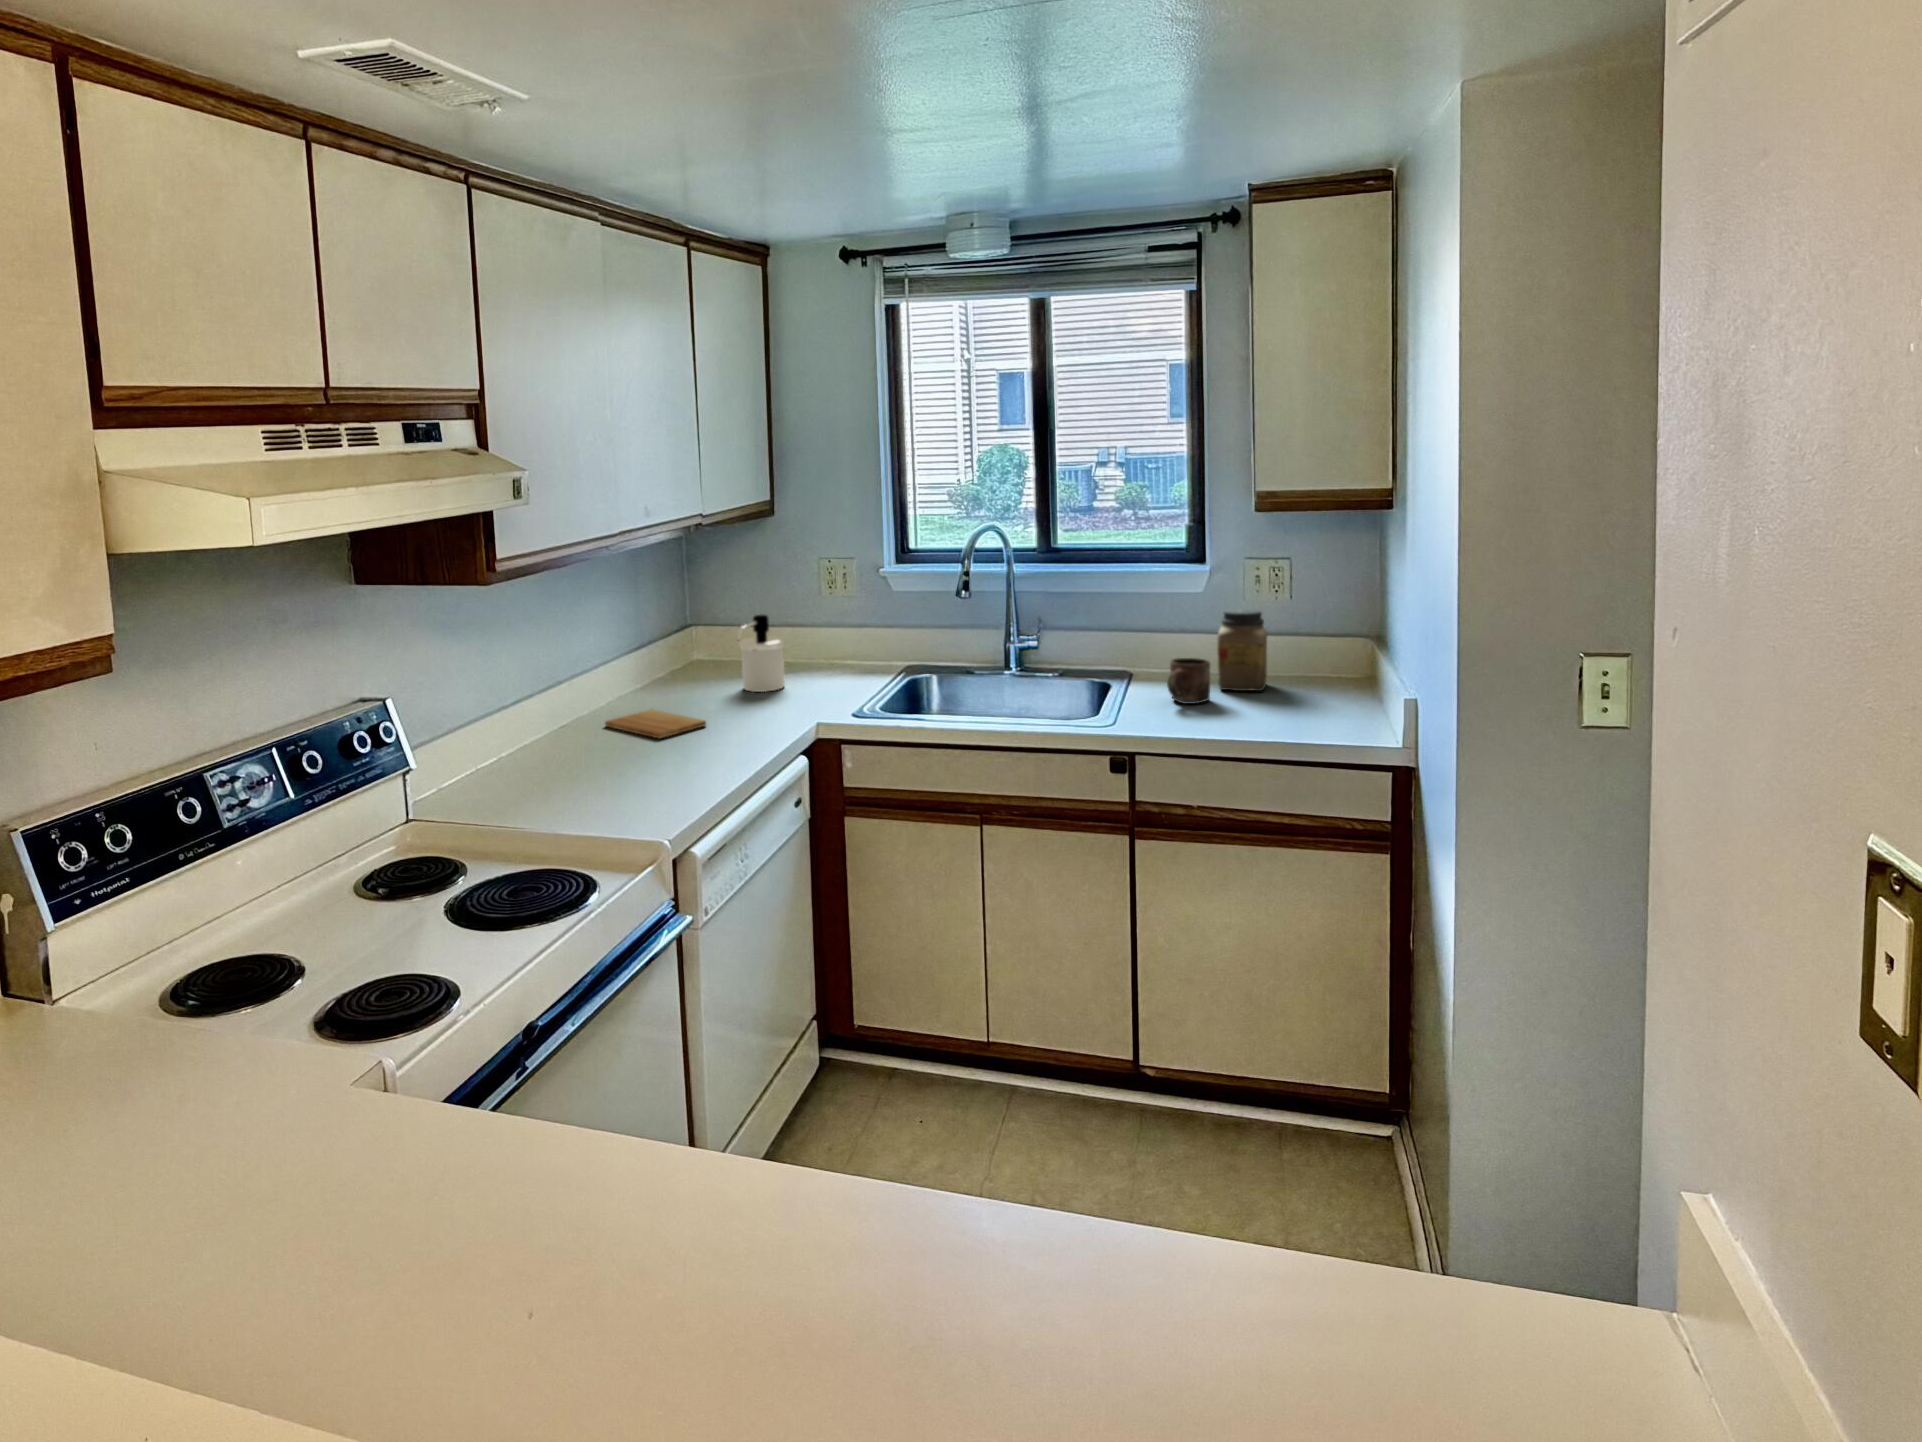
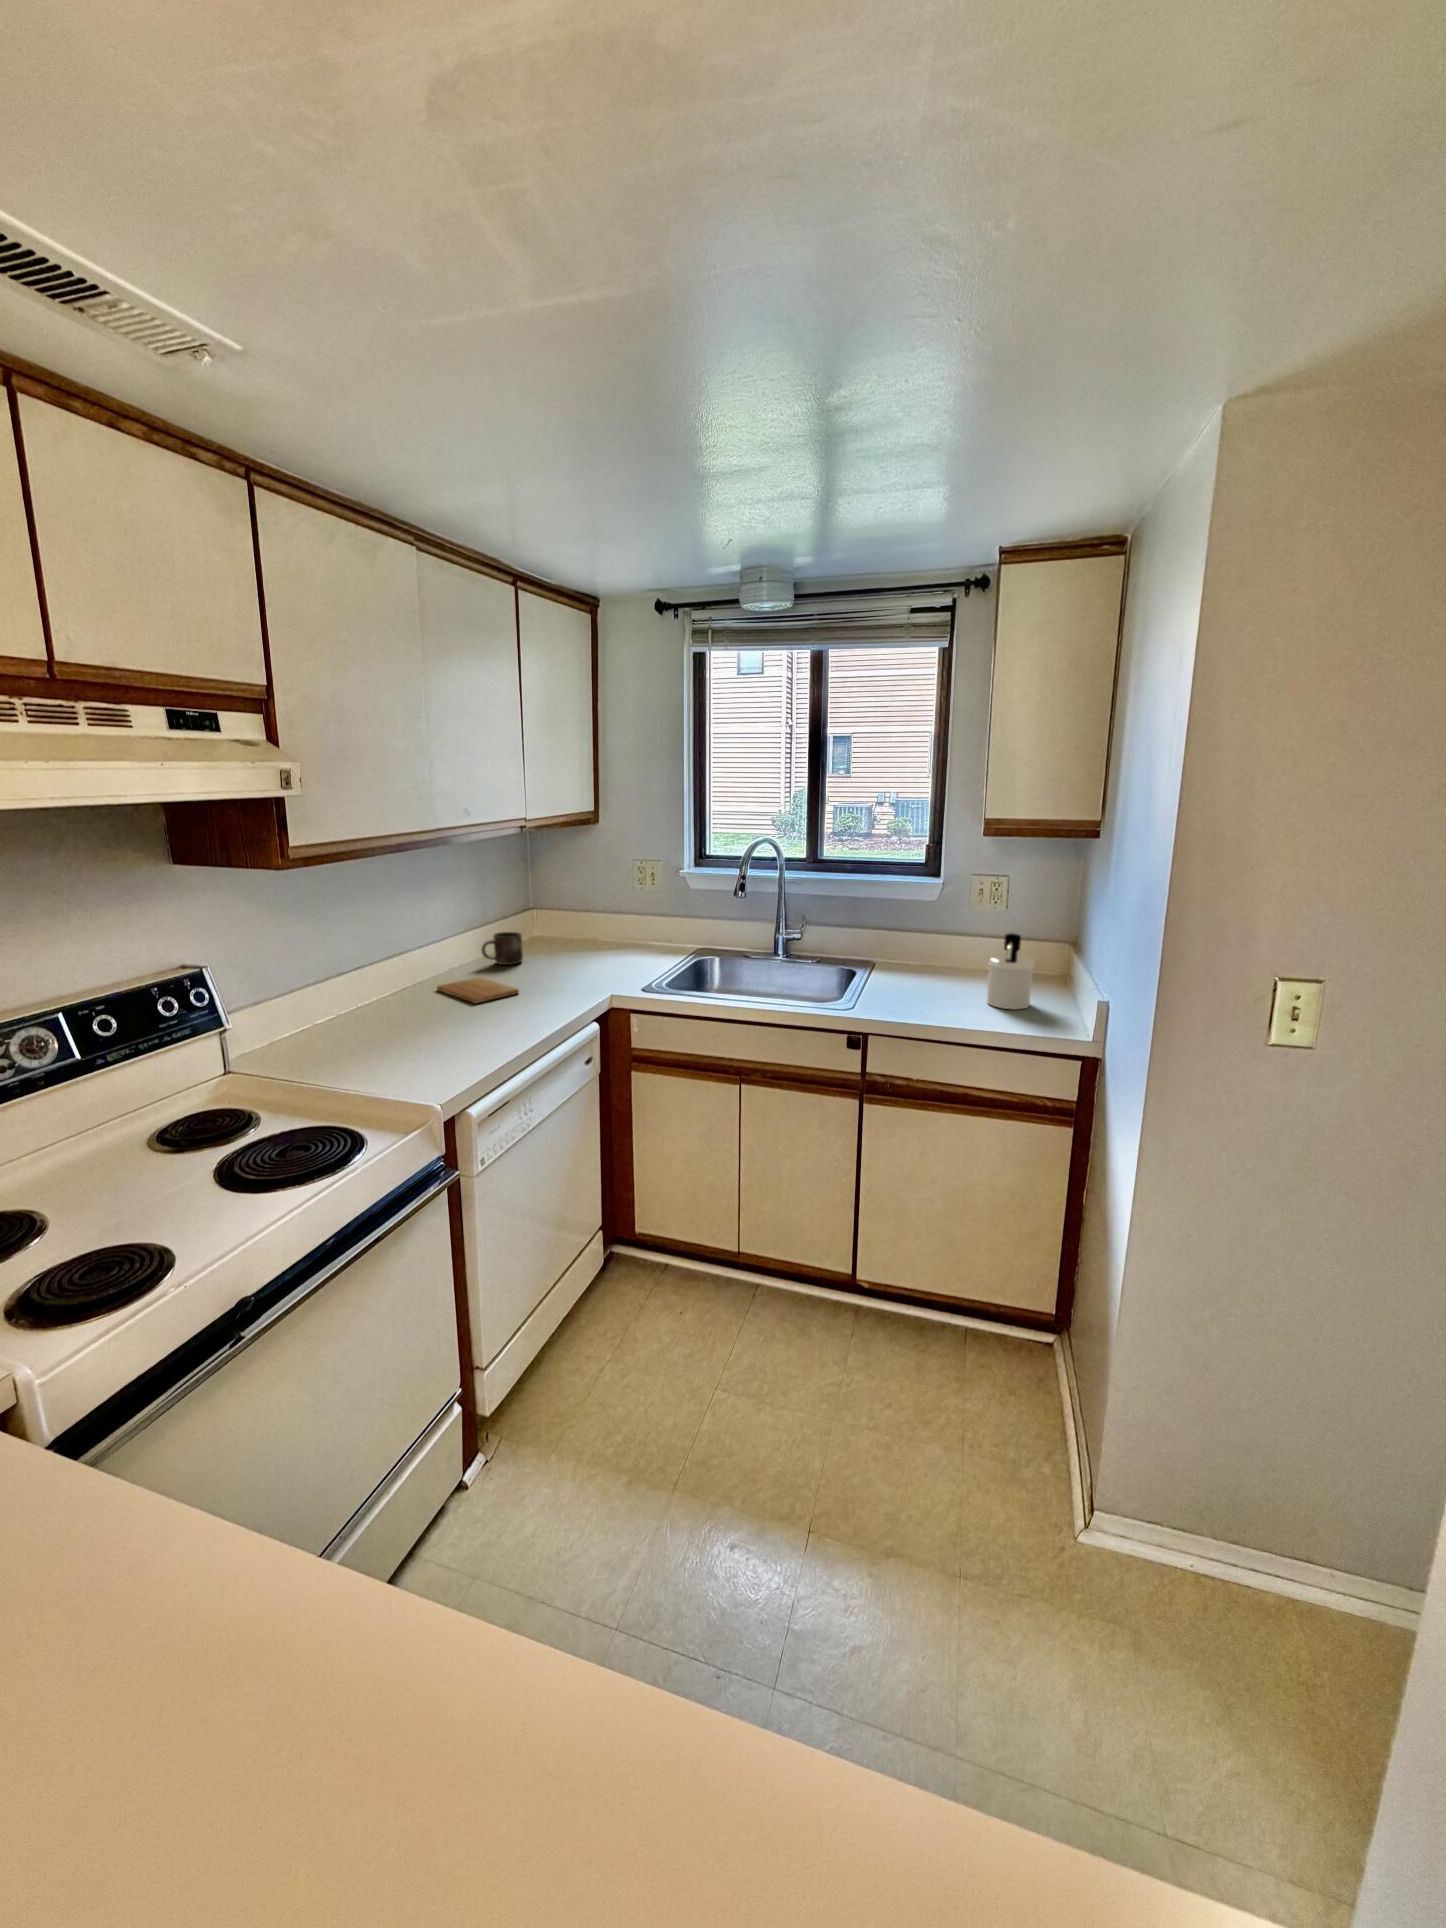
jar: present [1217,609,1267,691] -> none [943,916,985,984]
soap dispenser: present [737,615,785,692] -> present [987,933,1035,1009]
mug: present [1167,658,1210,704] -> present [482,932,523,965]

